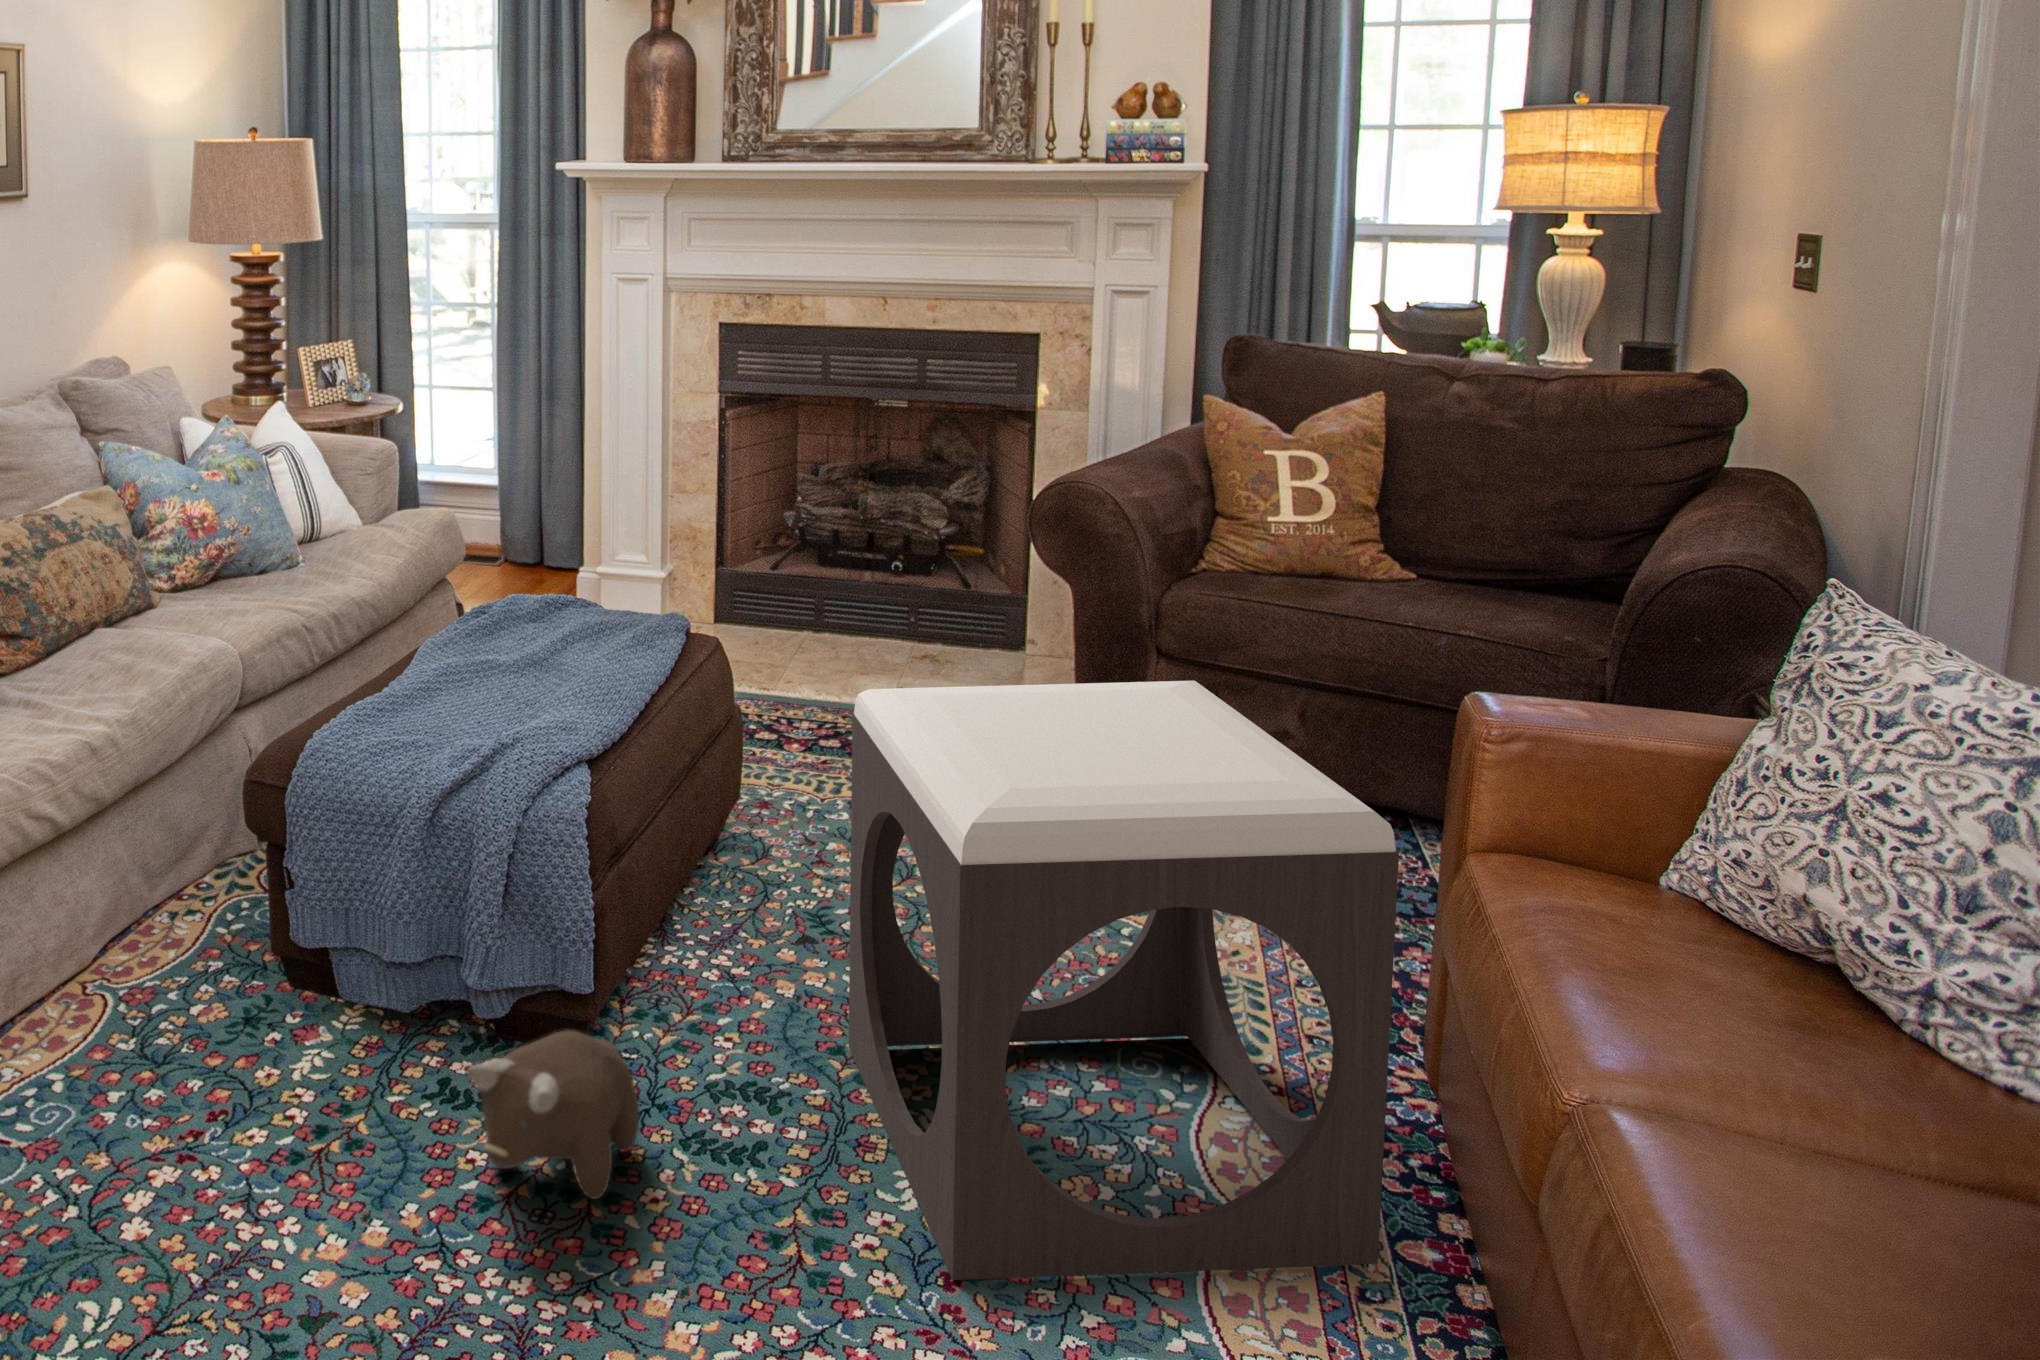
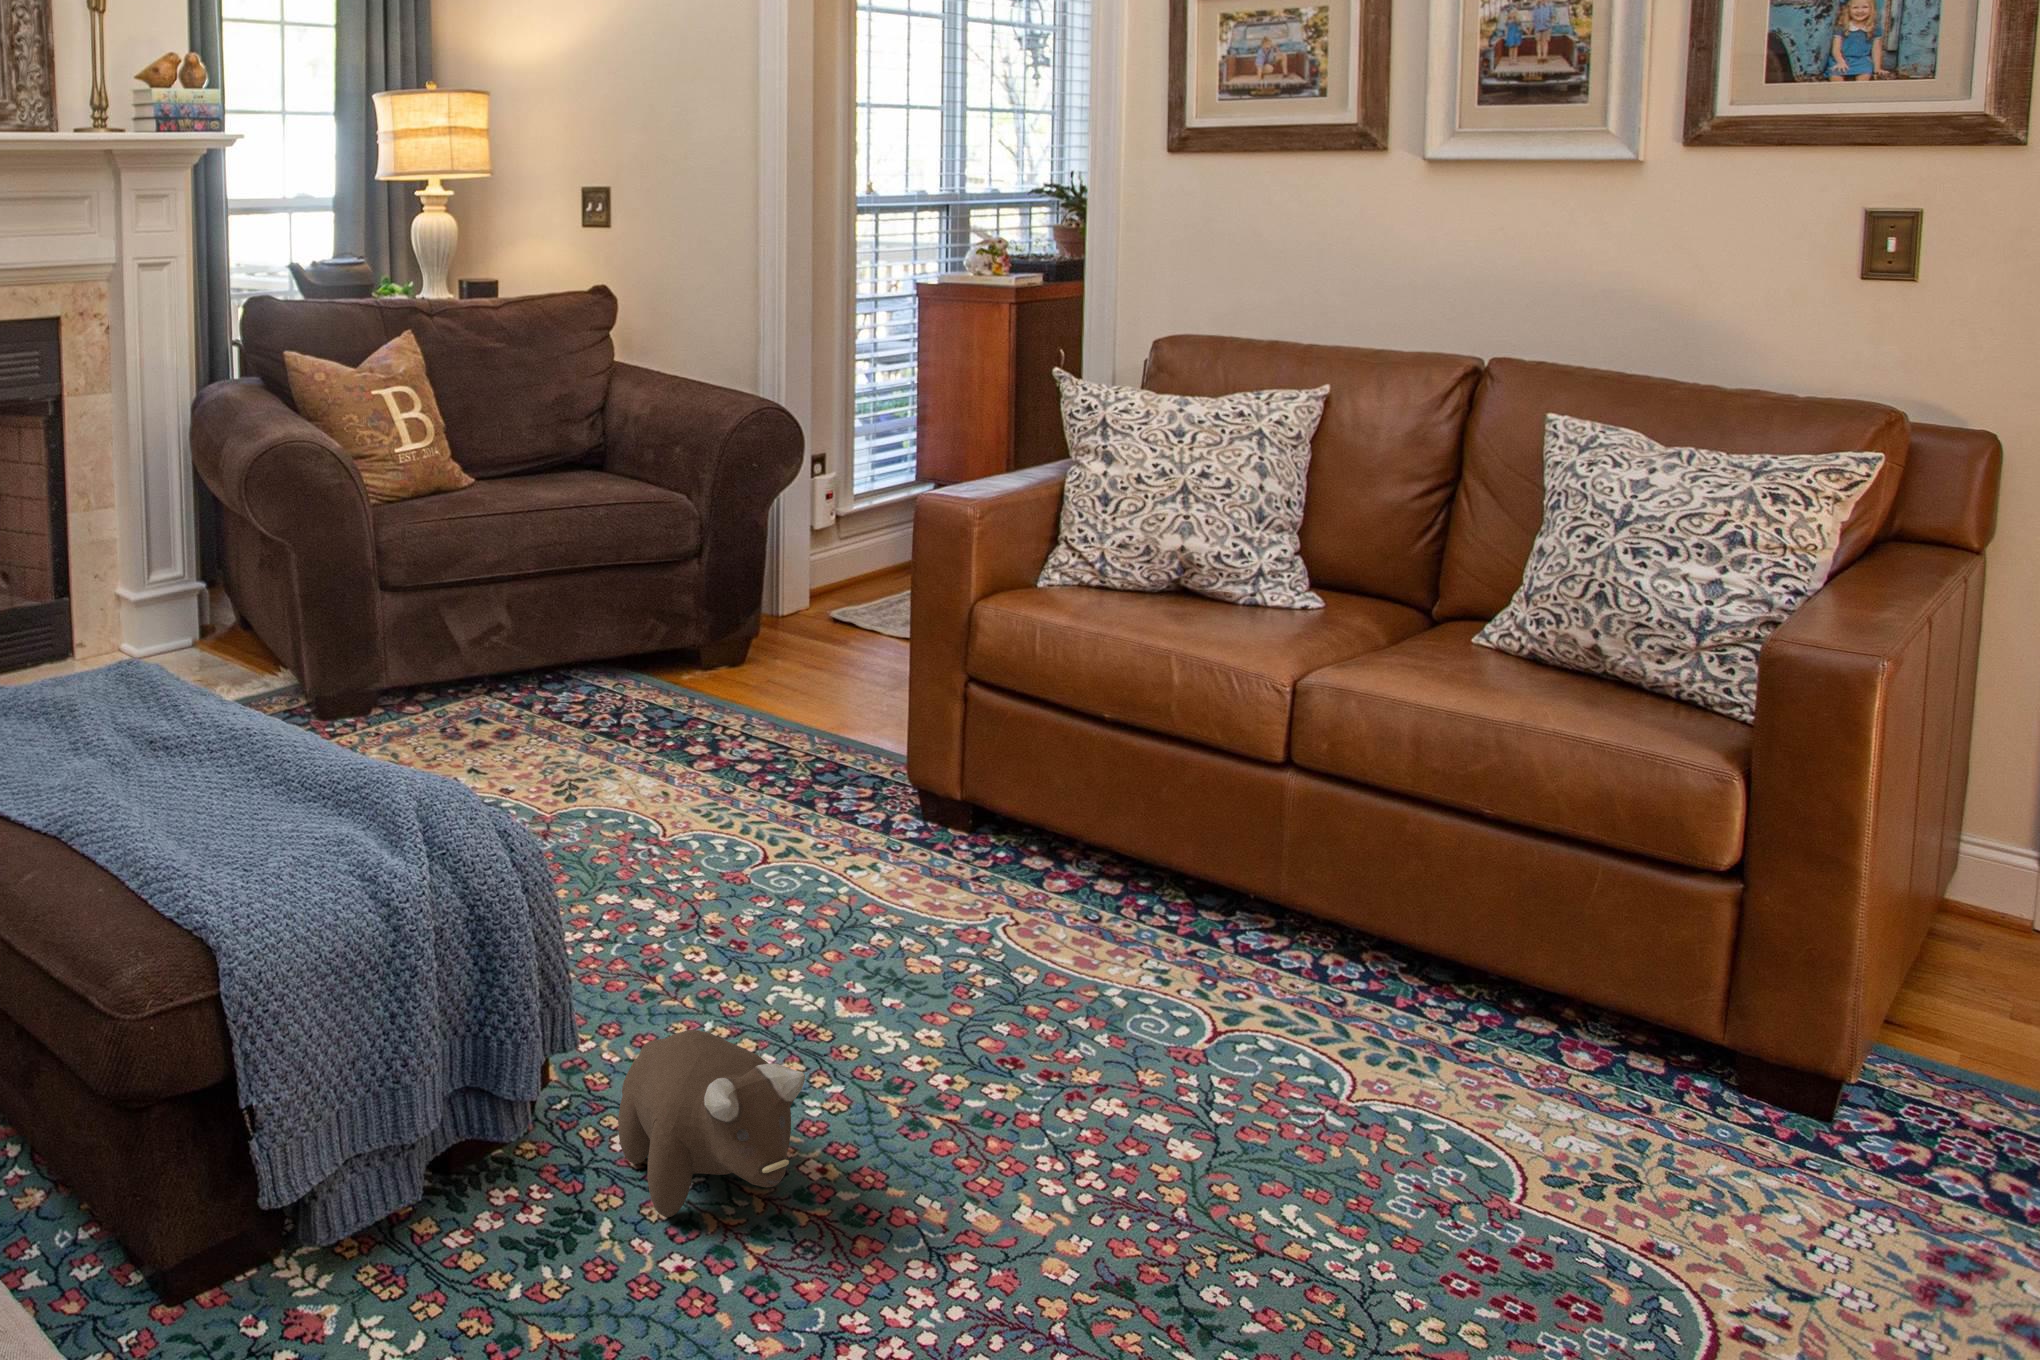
footstool: present [849,681,1399,1280] -> none [644,539,1057,1043]

